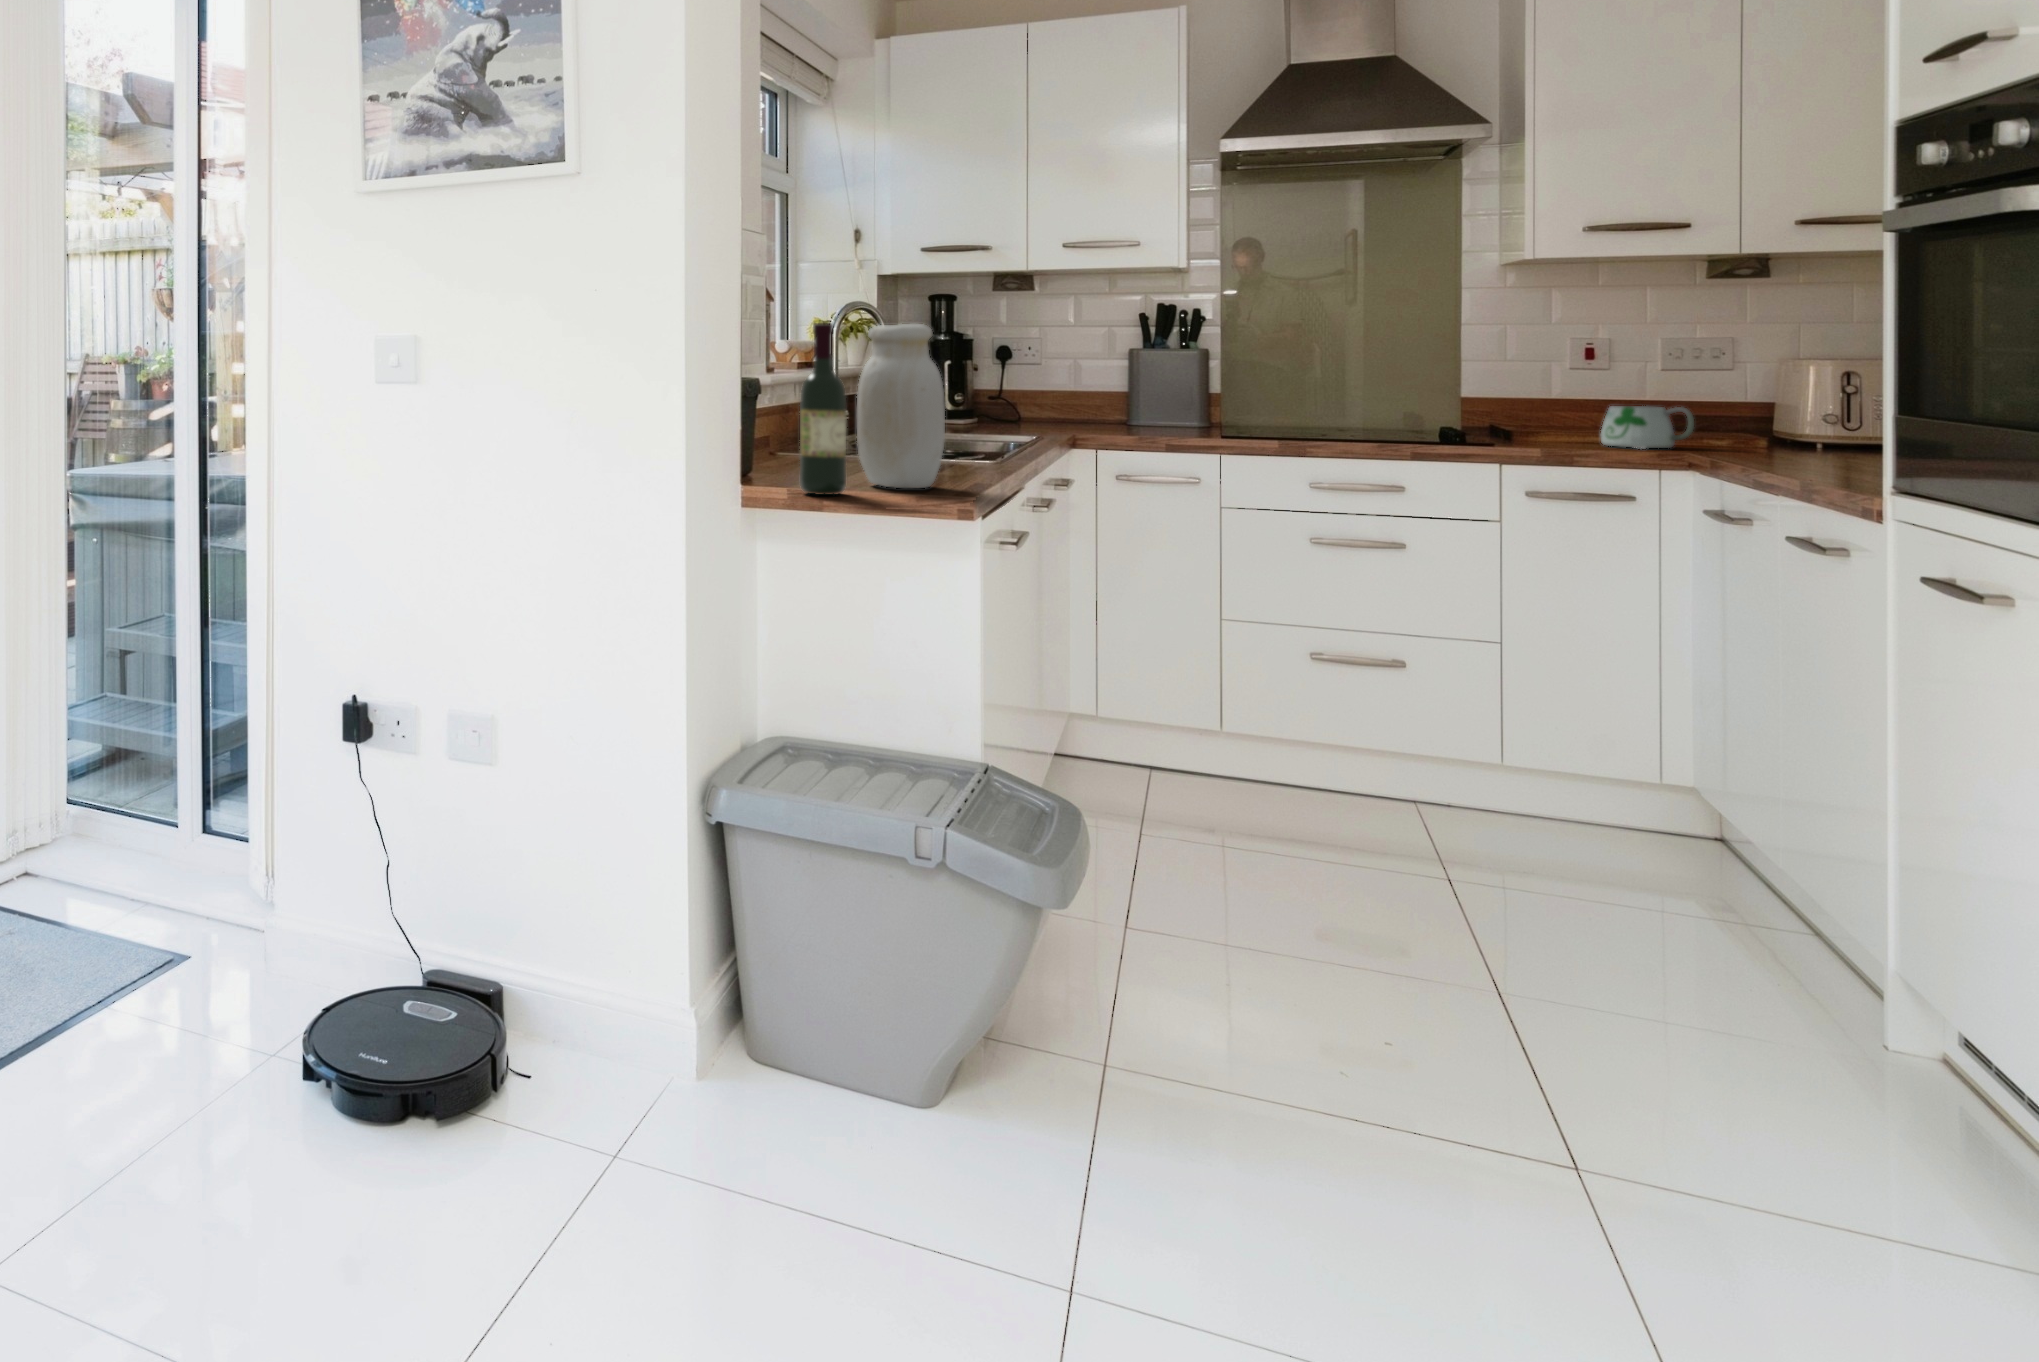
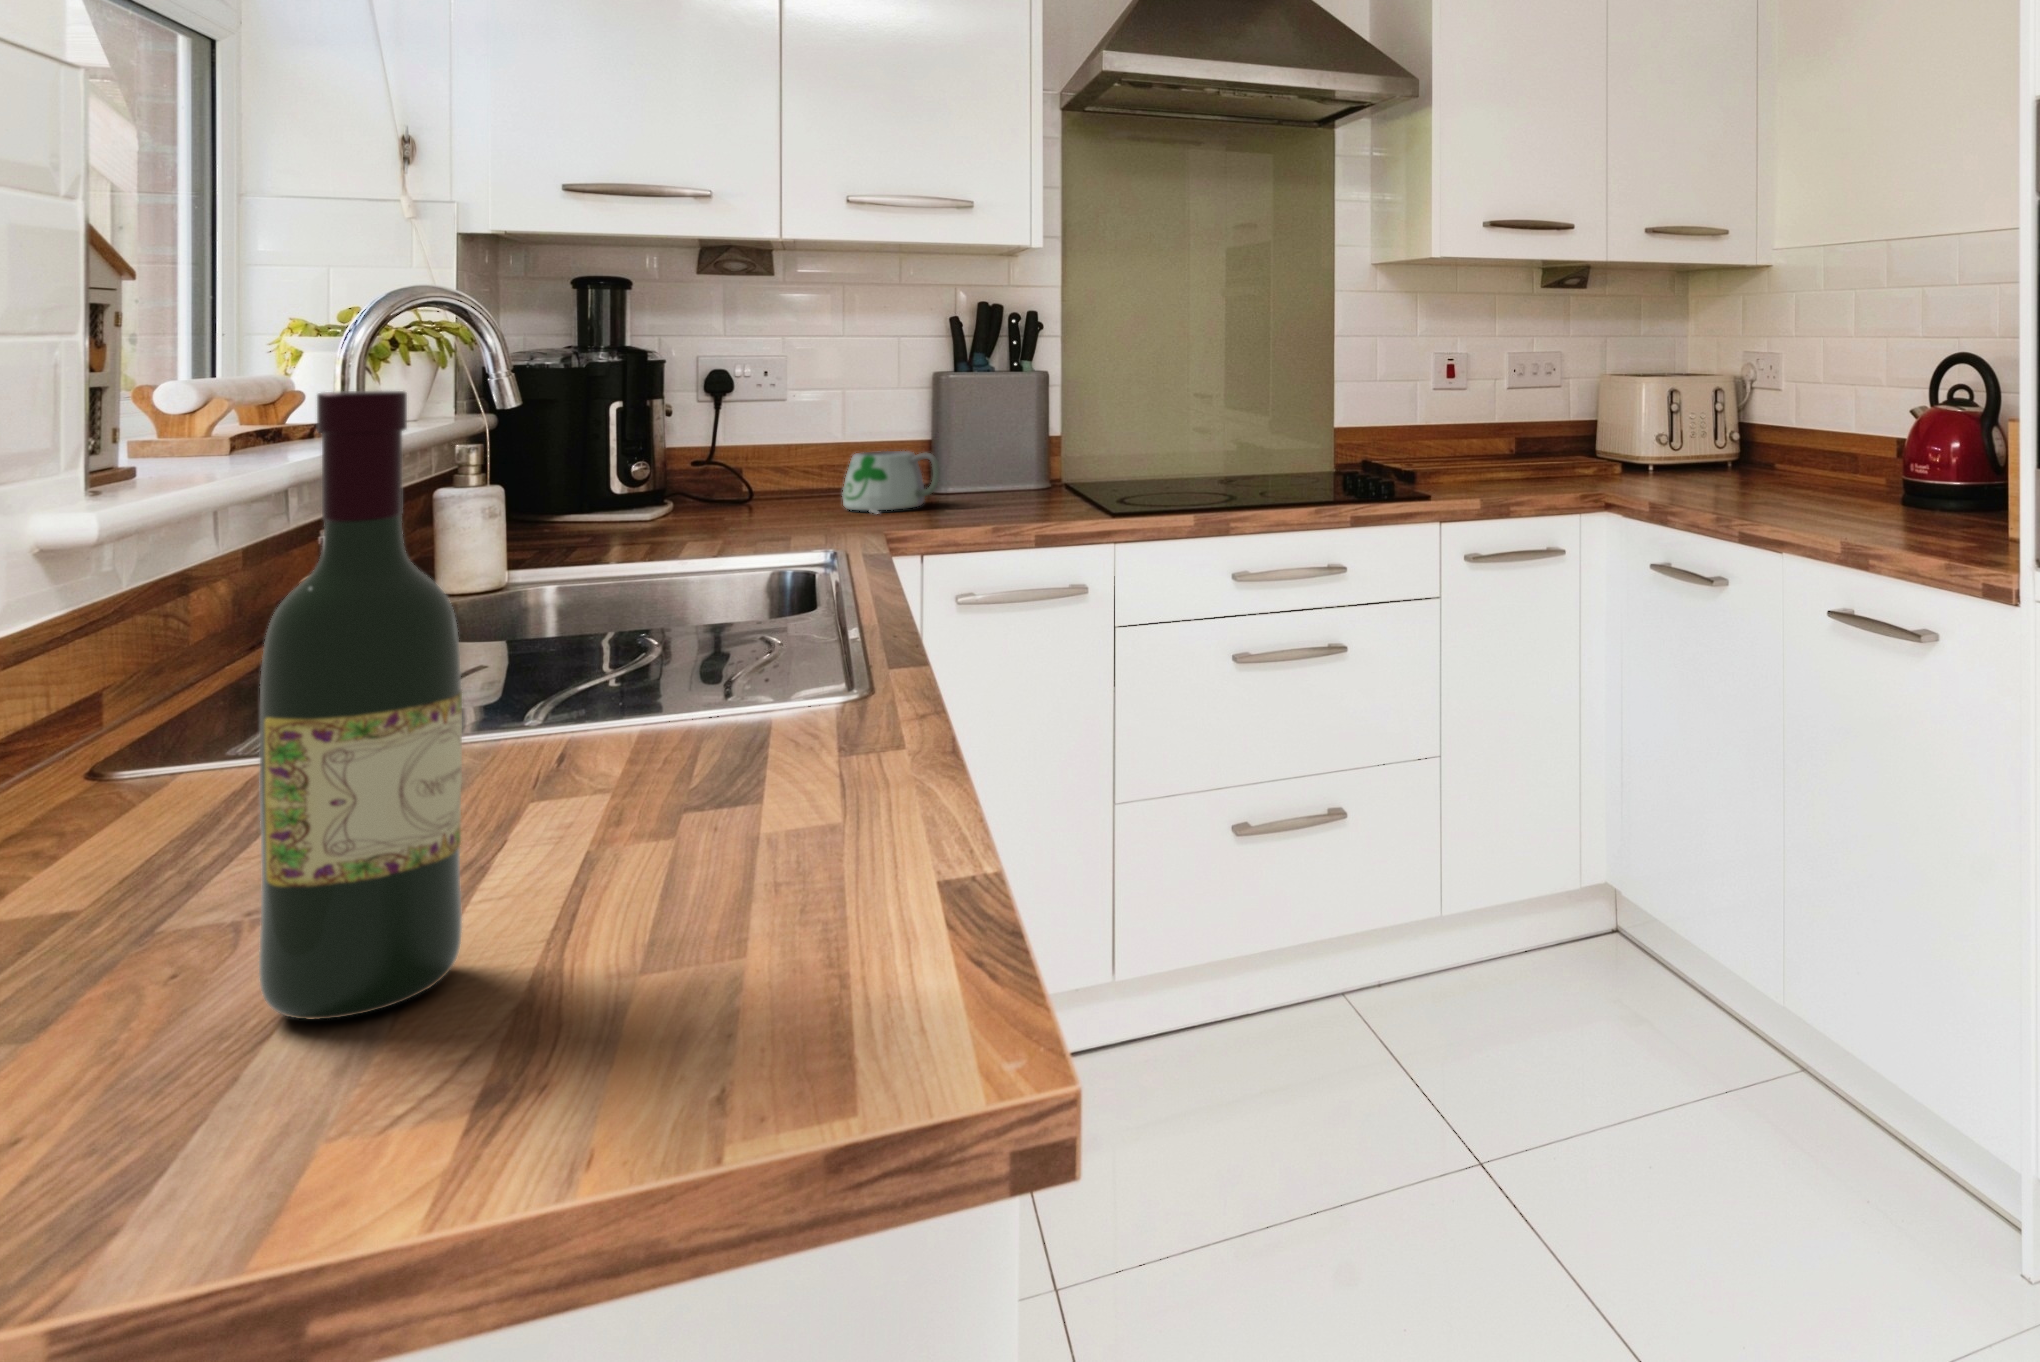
jar: present [857,324,945,488] -> none [486,378,771,874]
mug: present [1601,406,1694,449] -> present [843,451,939,514]

